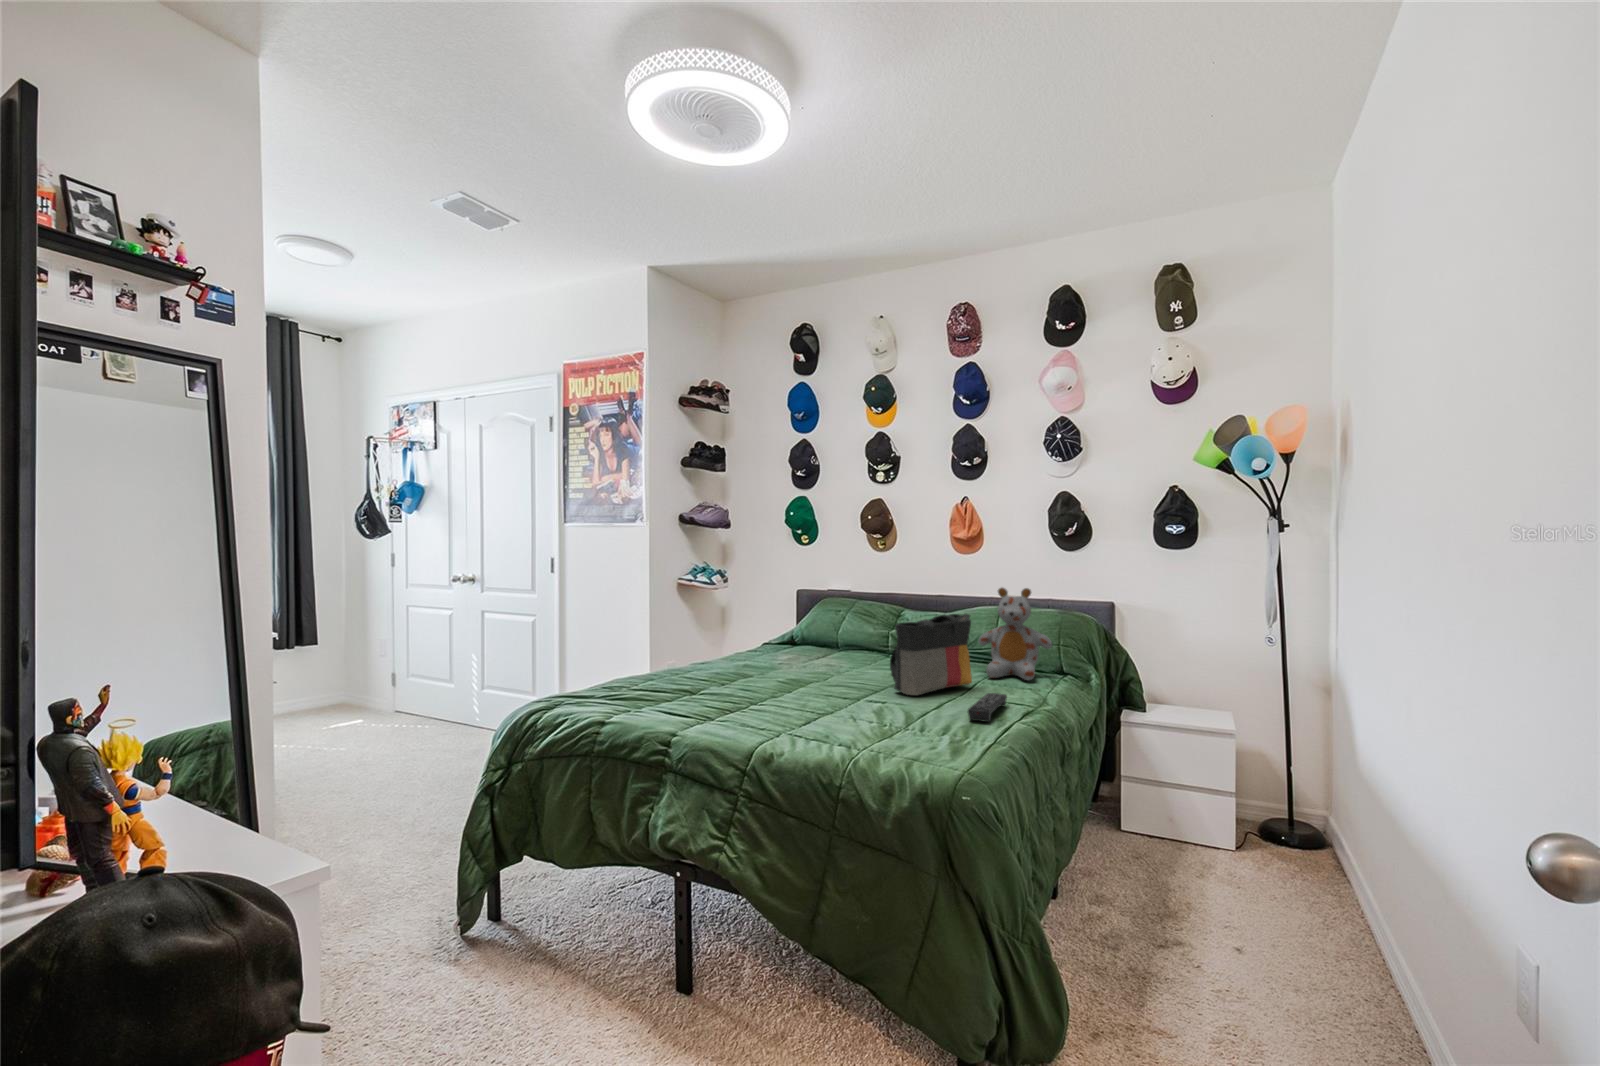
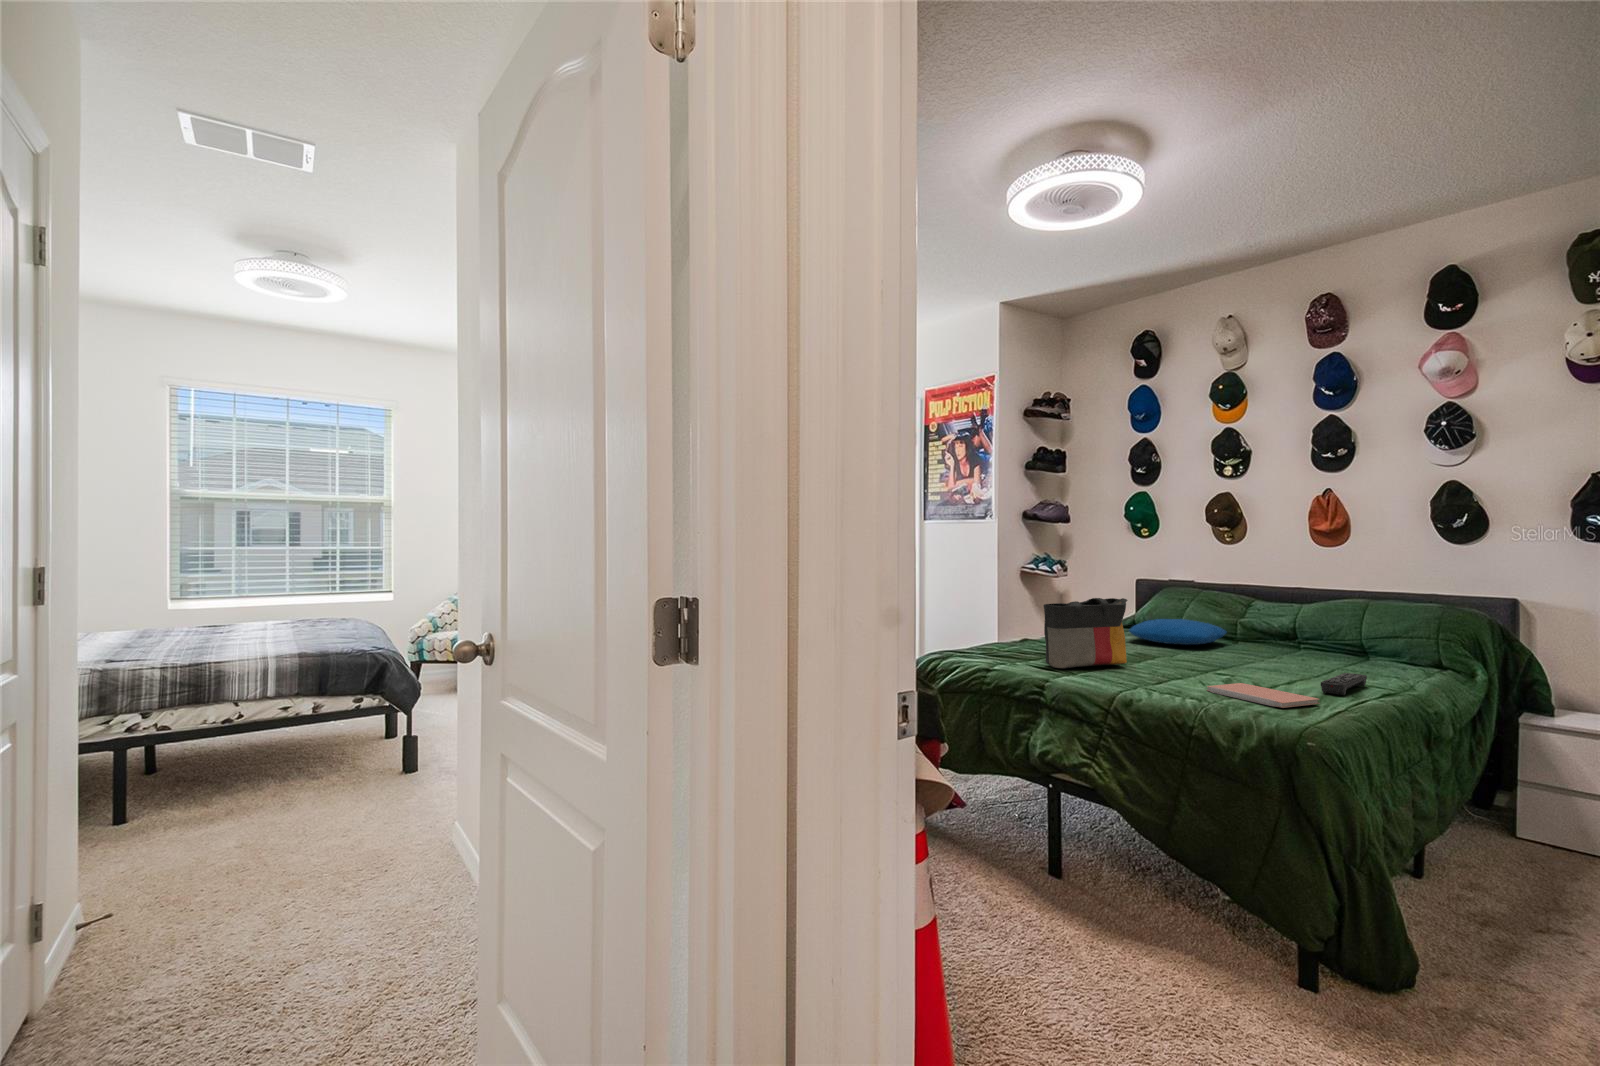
stuffed bear: present [978,588,1052,680] -> none [1339,578,1429,669]
tote bag: present [890,614,972,695] -> present [1043,598,1127,669]
pillow: none [781,635,879,664] -> present [1129,619,1226,645]
notebook: none [856,716,969,750] -> present [1207,683,1320,708]

